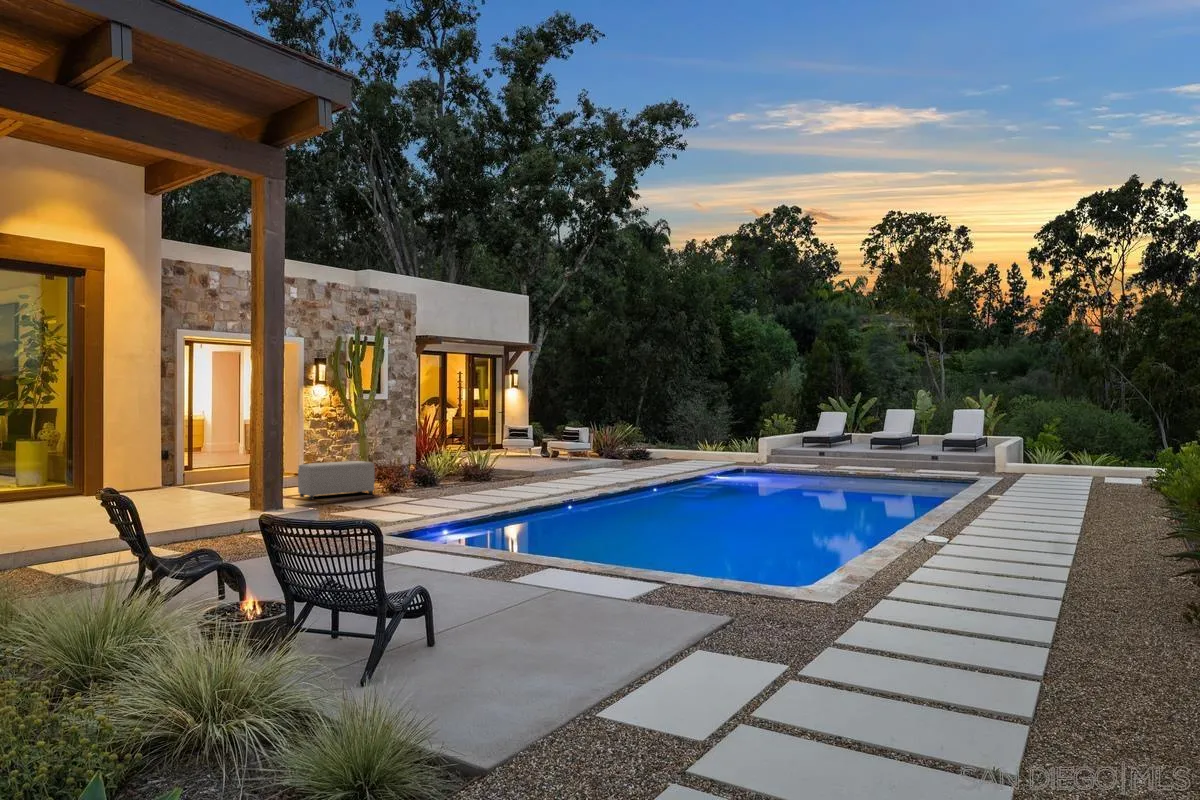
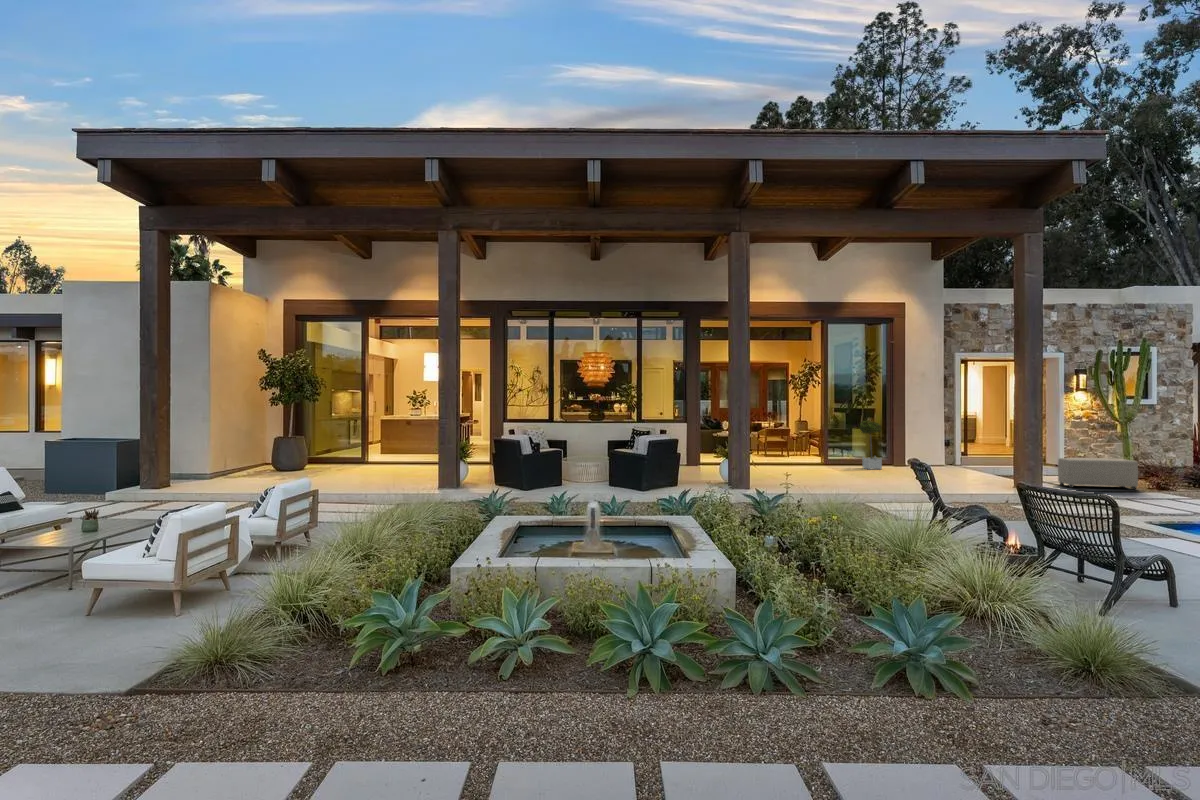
potted tree: none [23,424,64,502] -> present [859,420,882,469]

